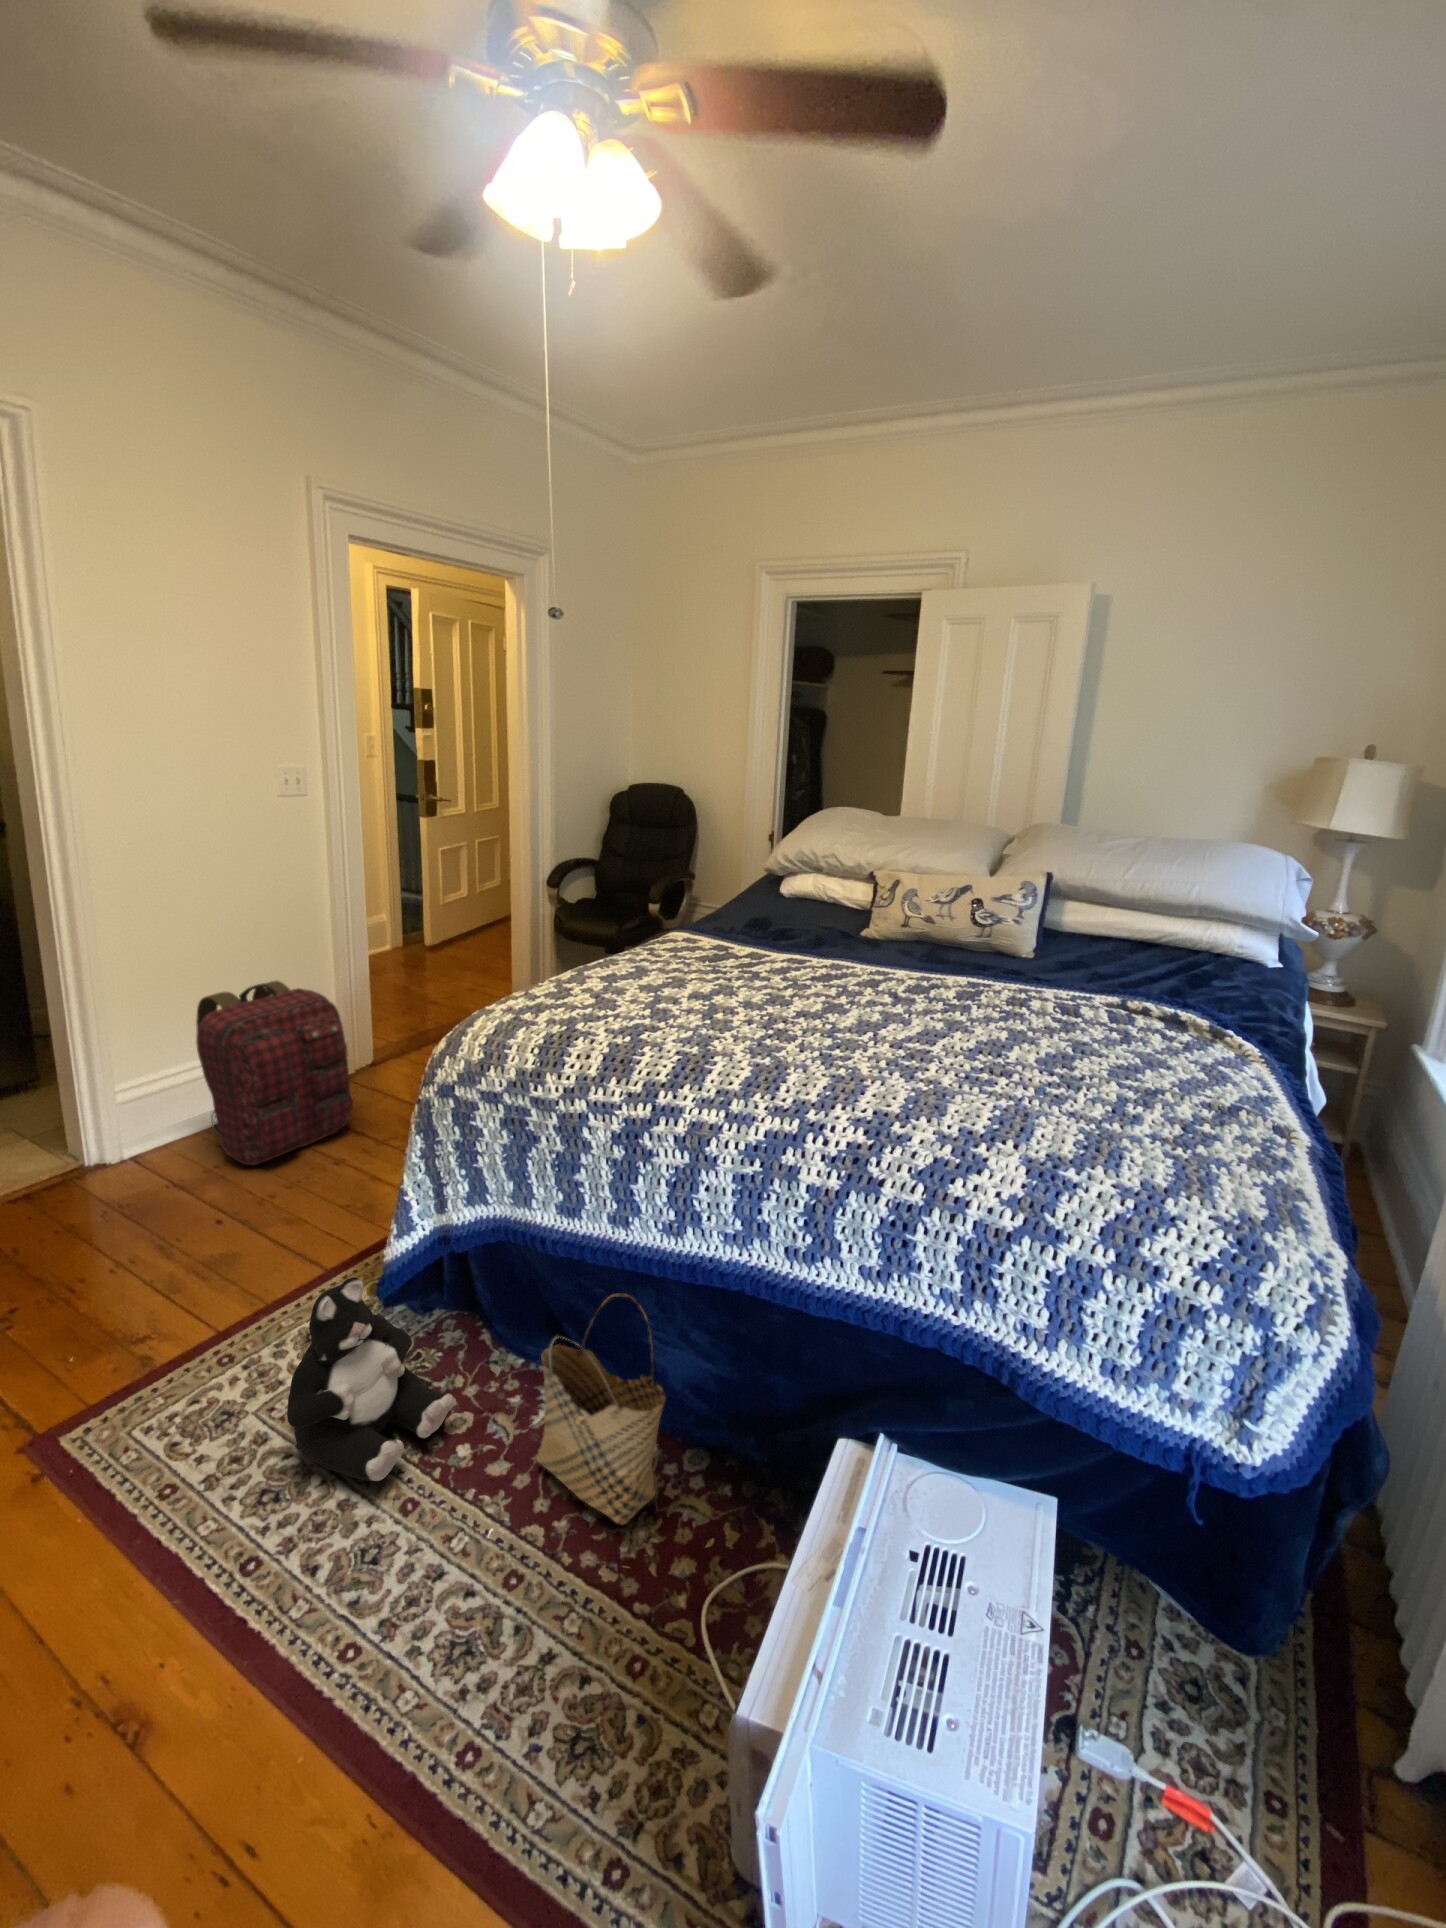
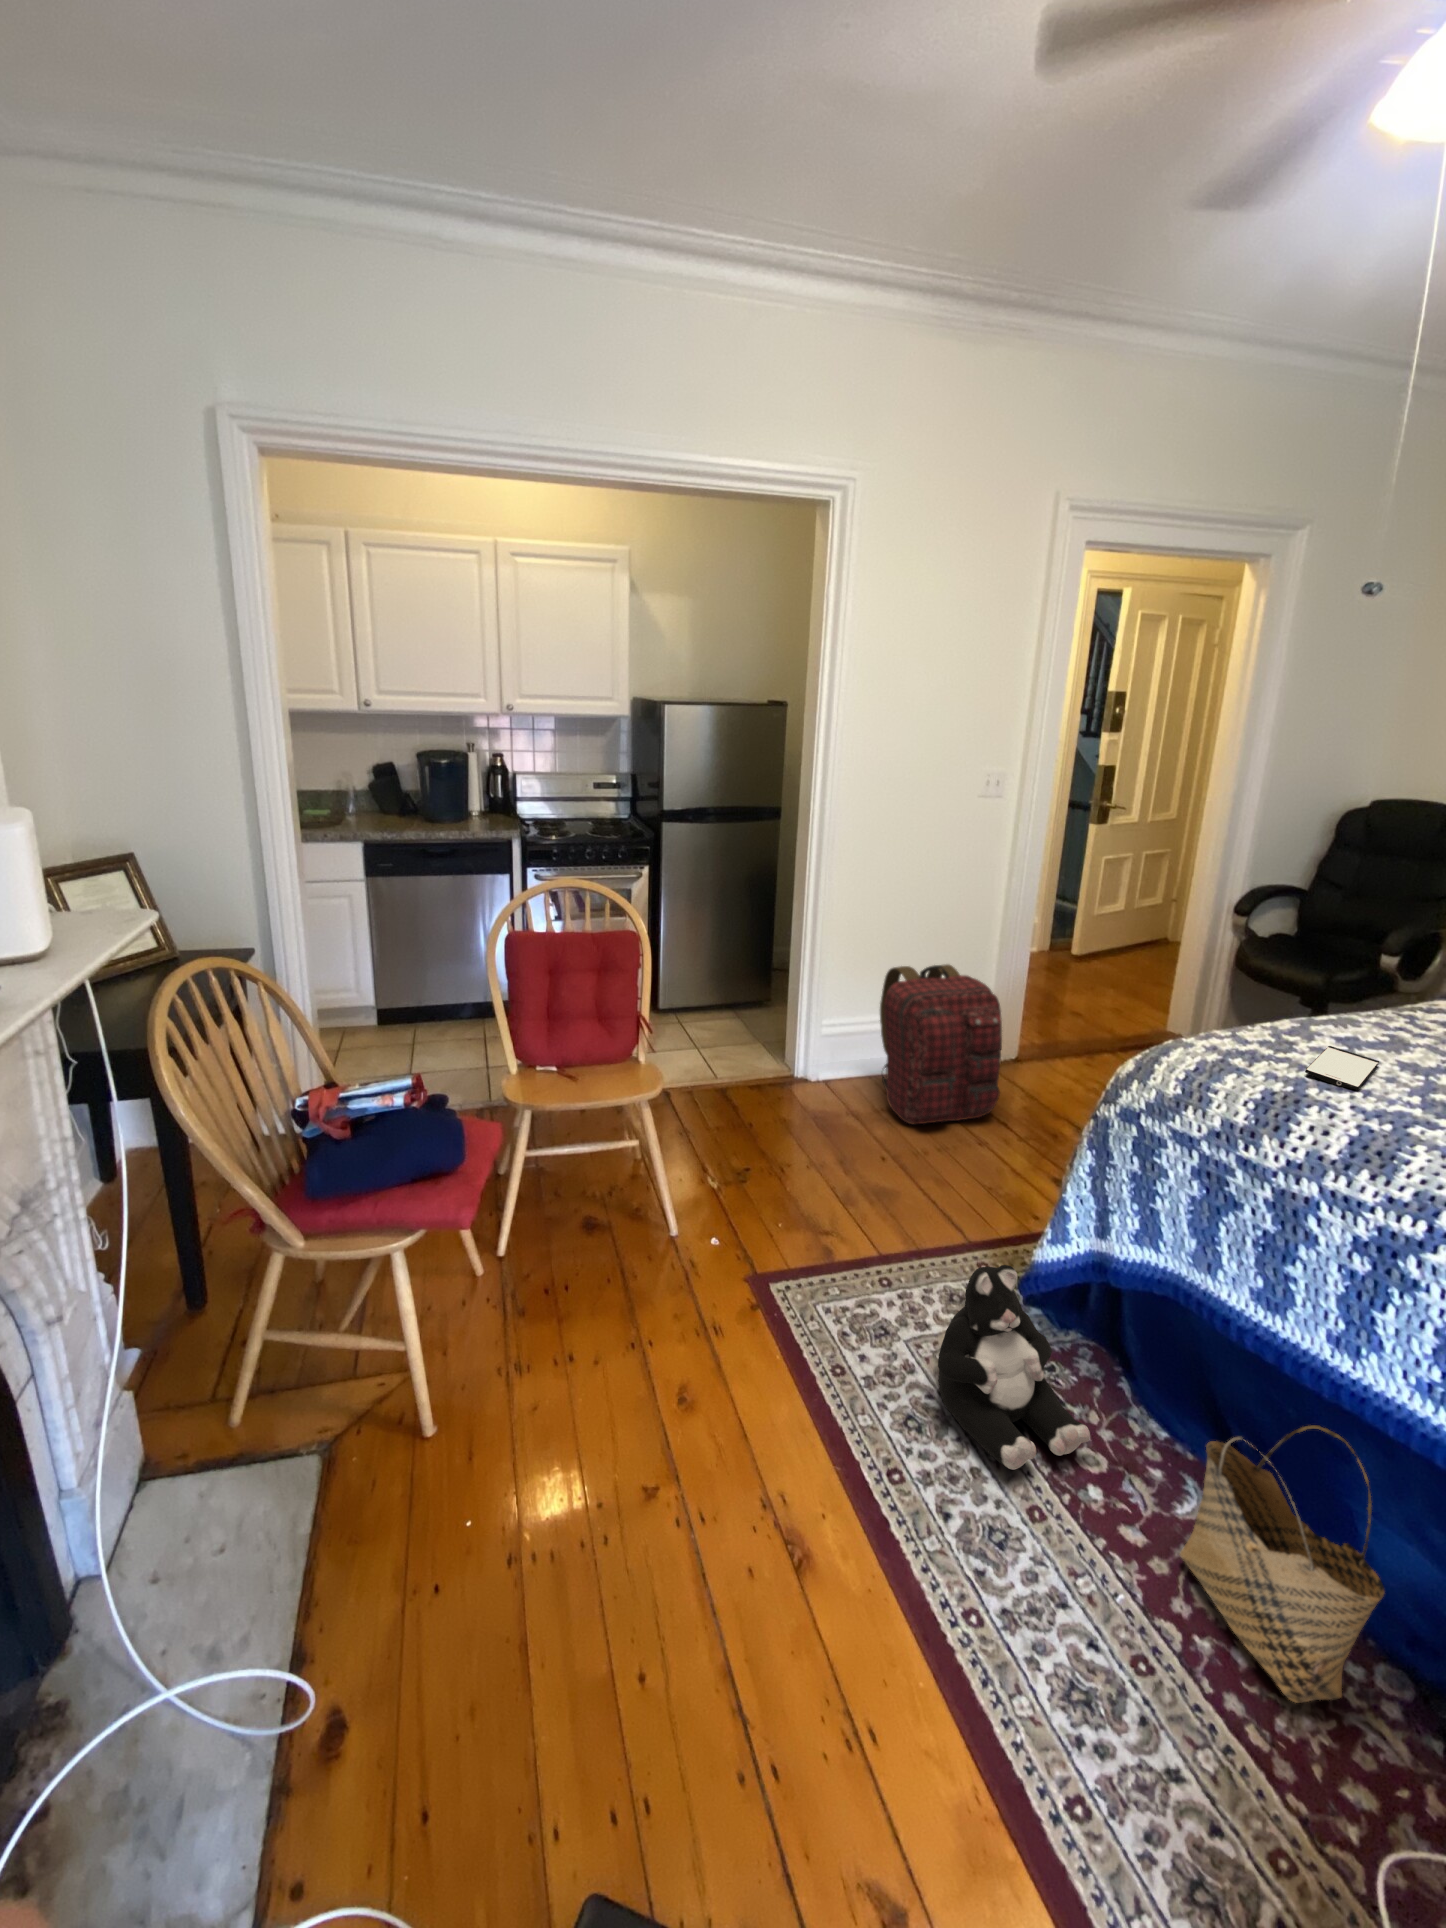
smartphone: none [573,985,624,1016] -> present [1305,1046,1379,1090]

